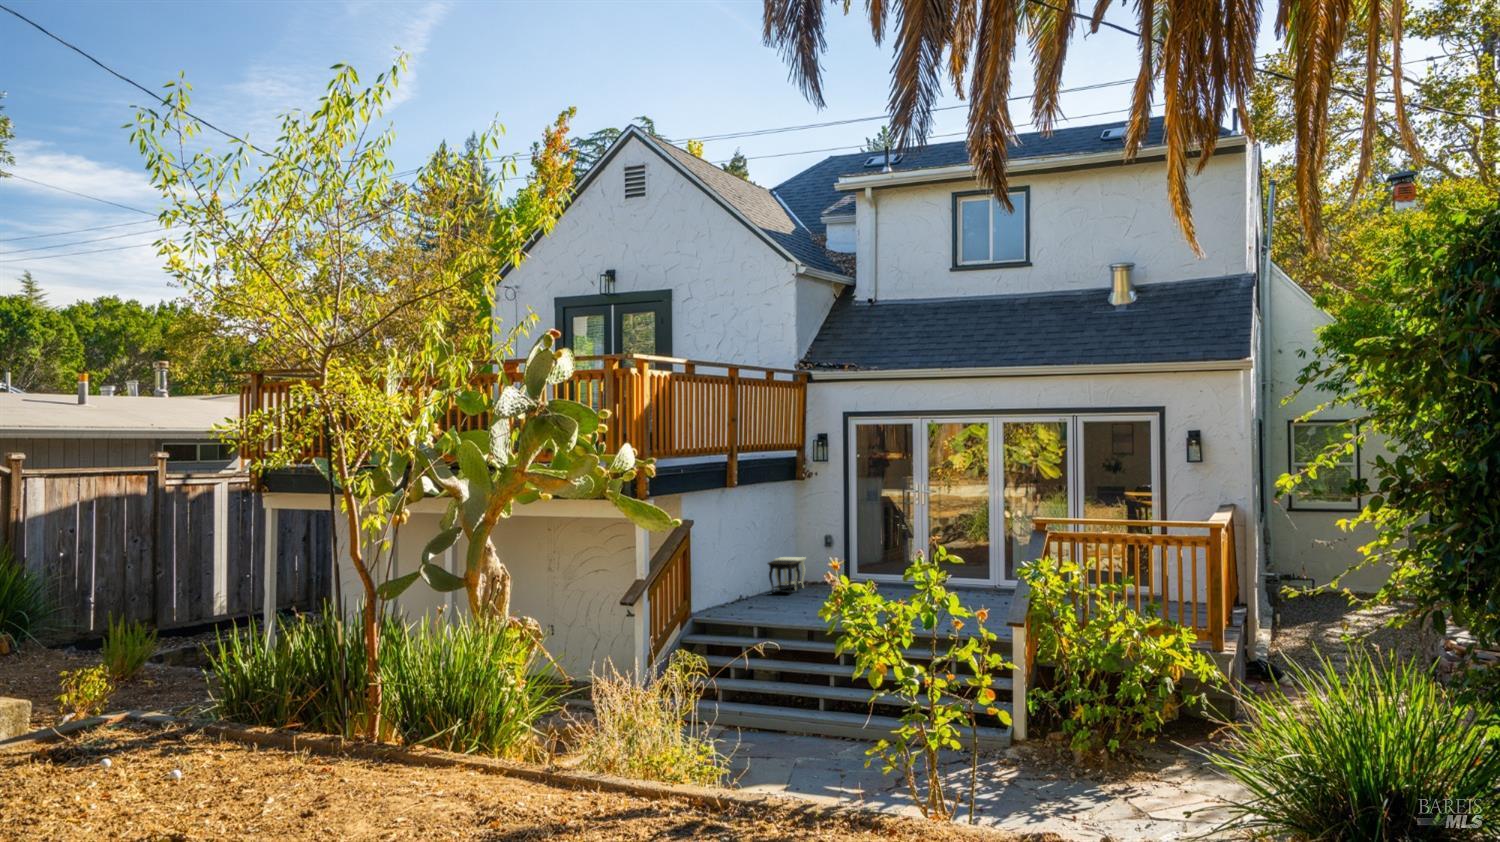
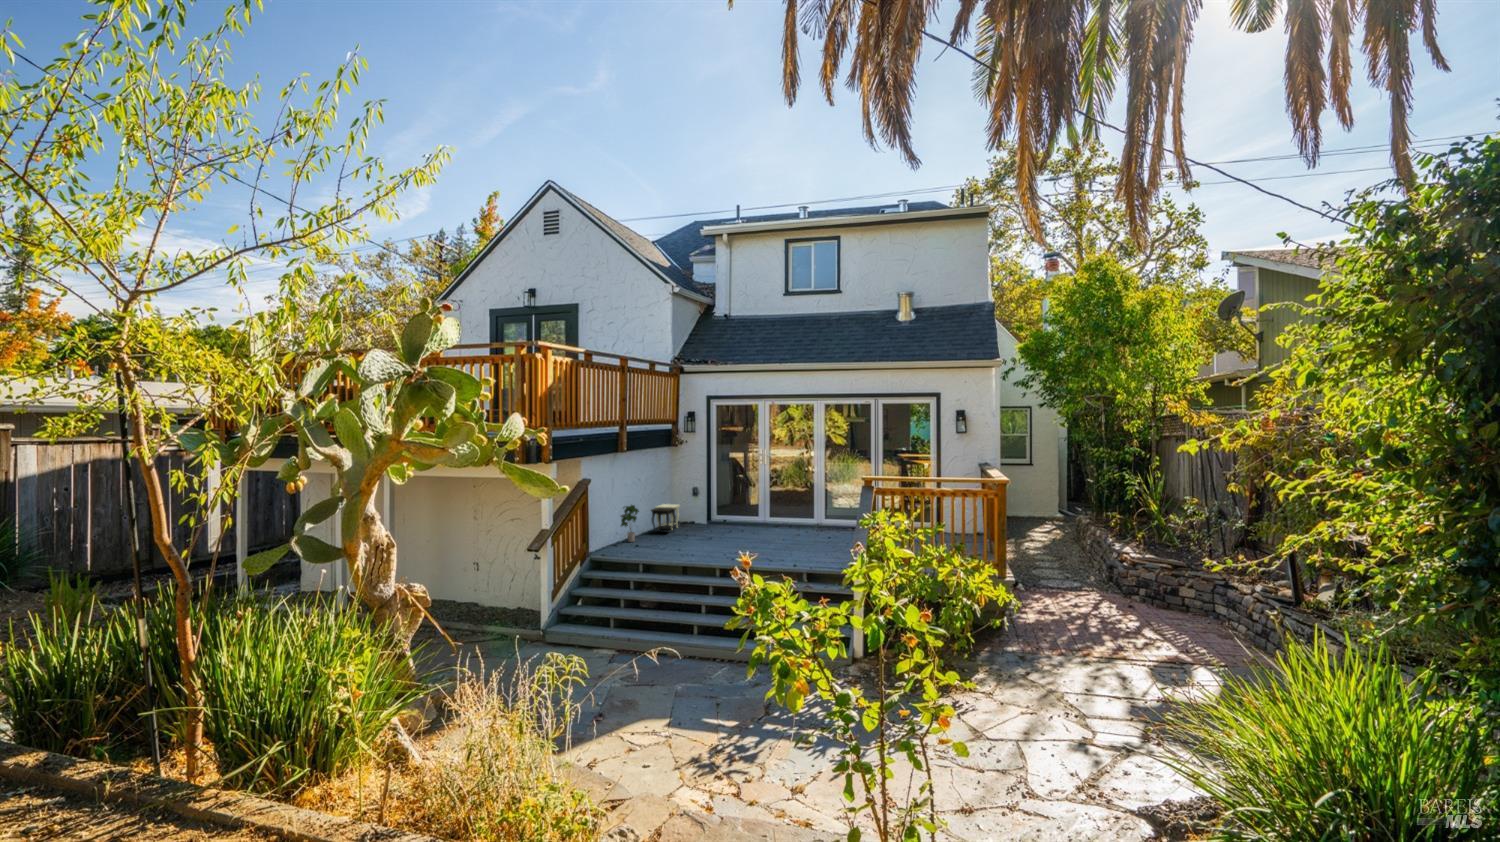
potted plant: none [728,554,753,603] -> present [621,505,639,542]

